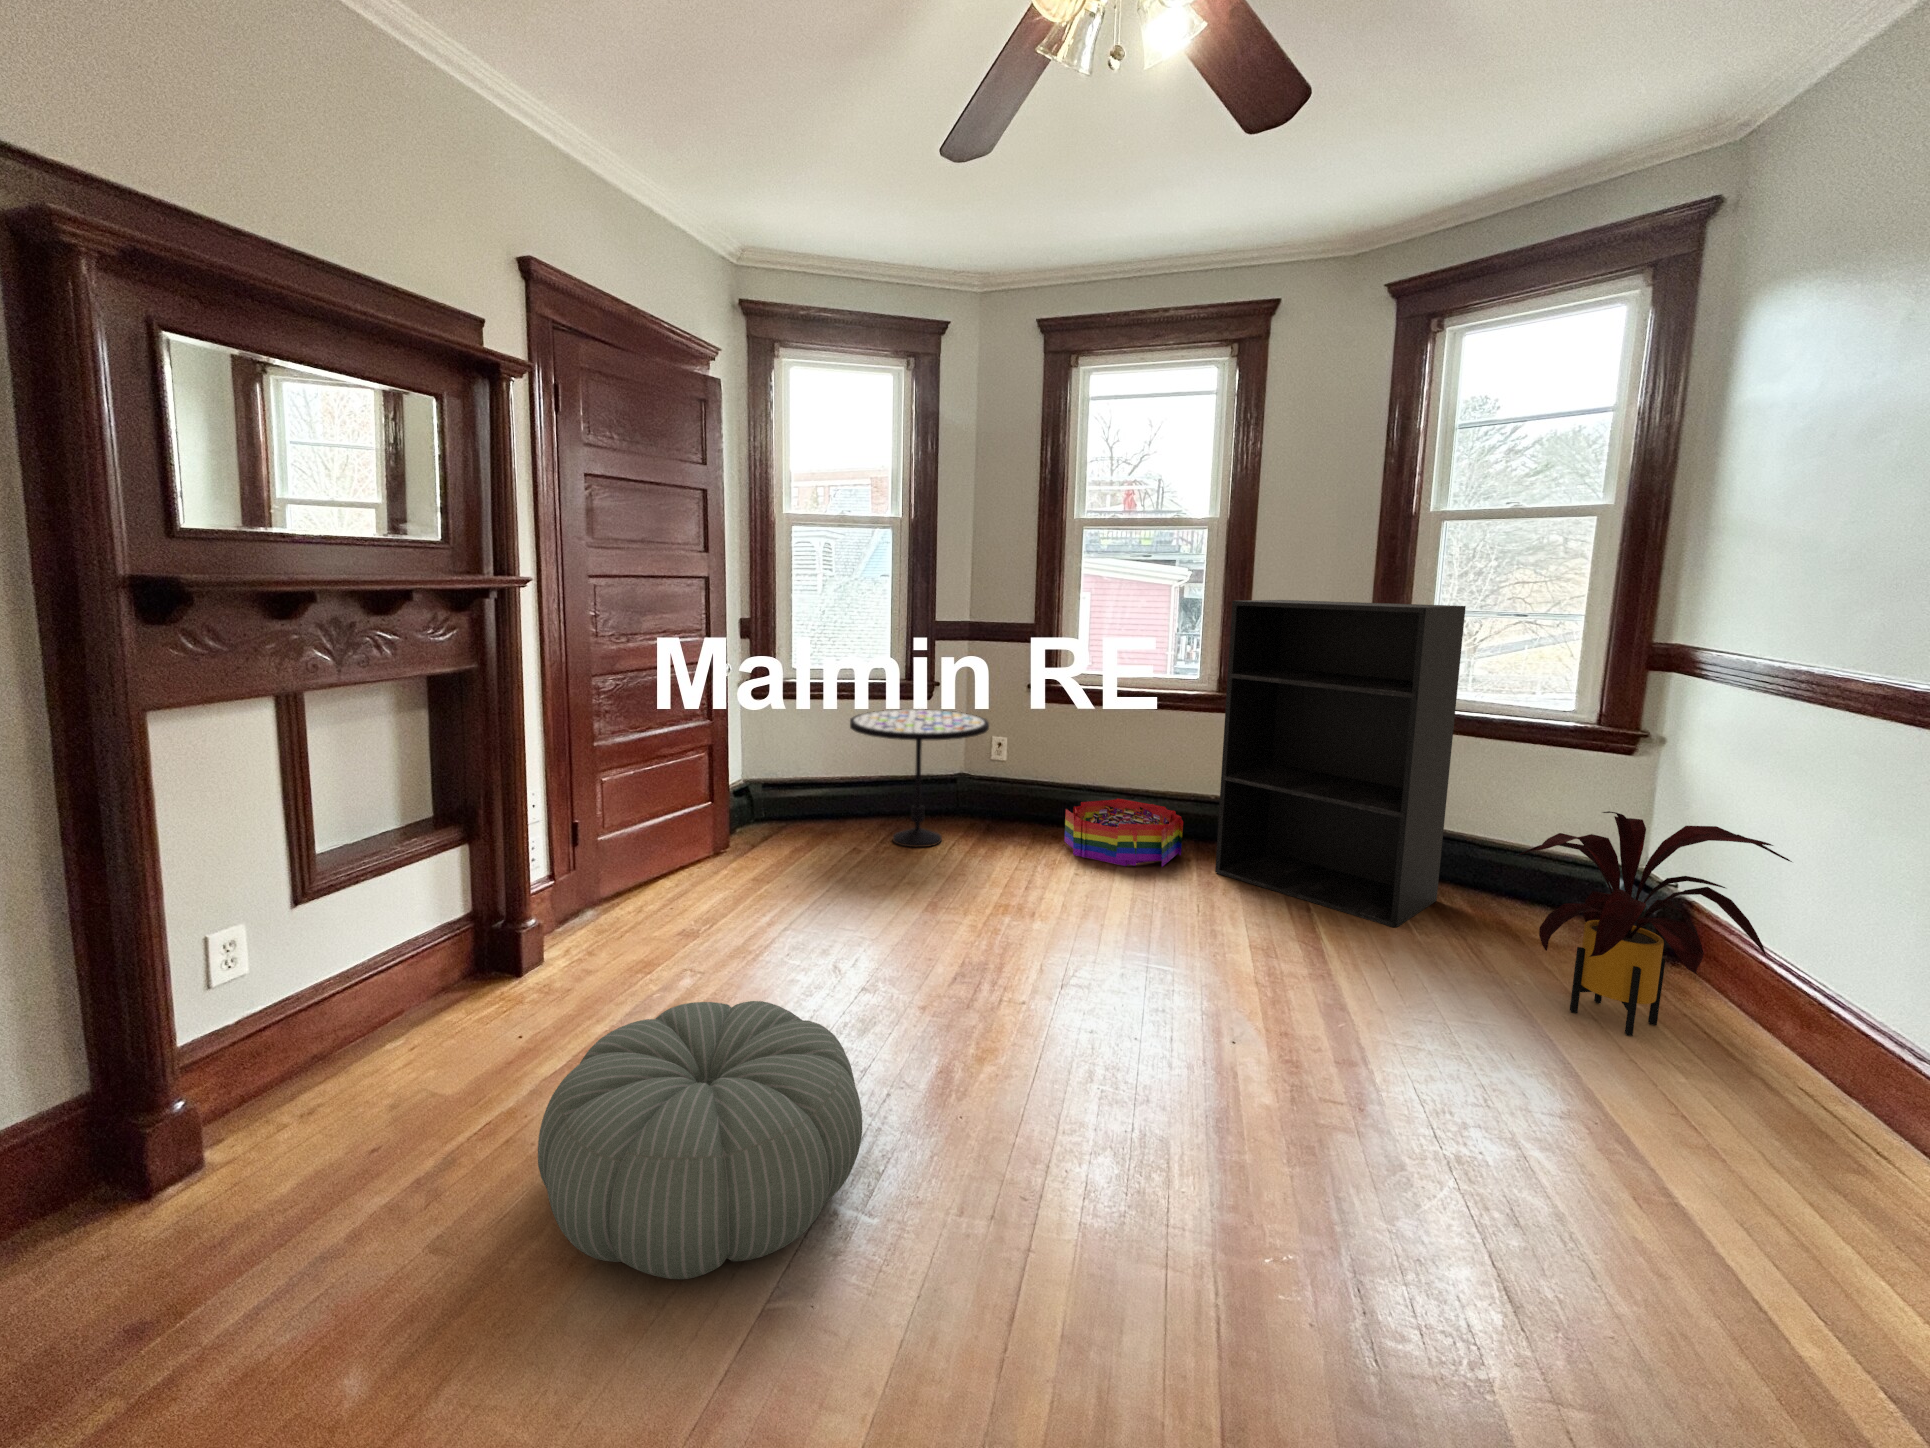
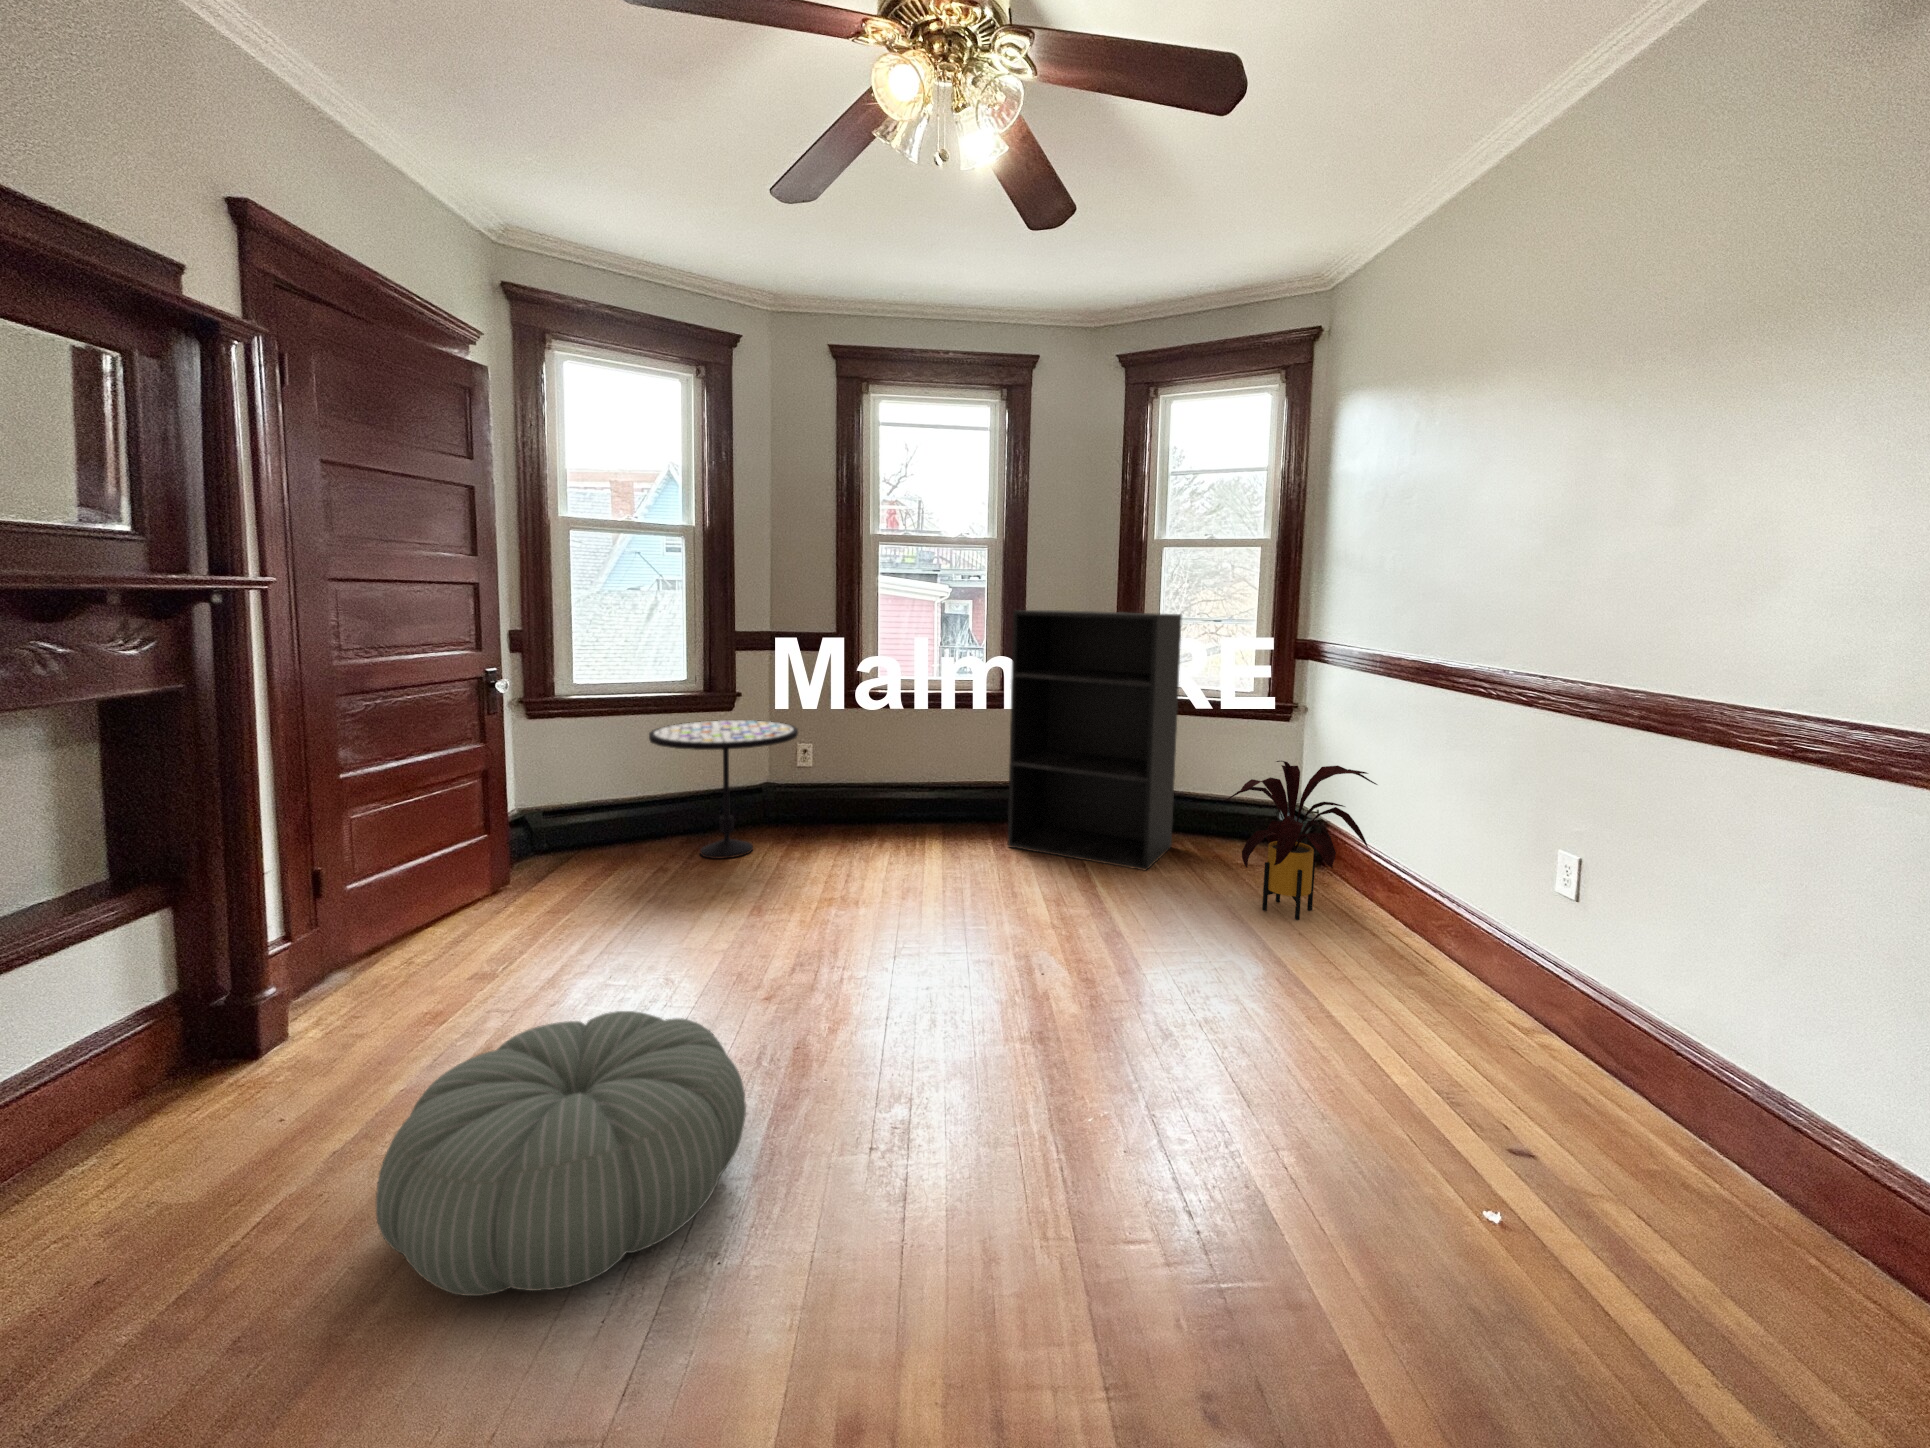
storage bin: present [1064,798,1183,867] -> none [873,792,979,851]

